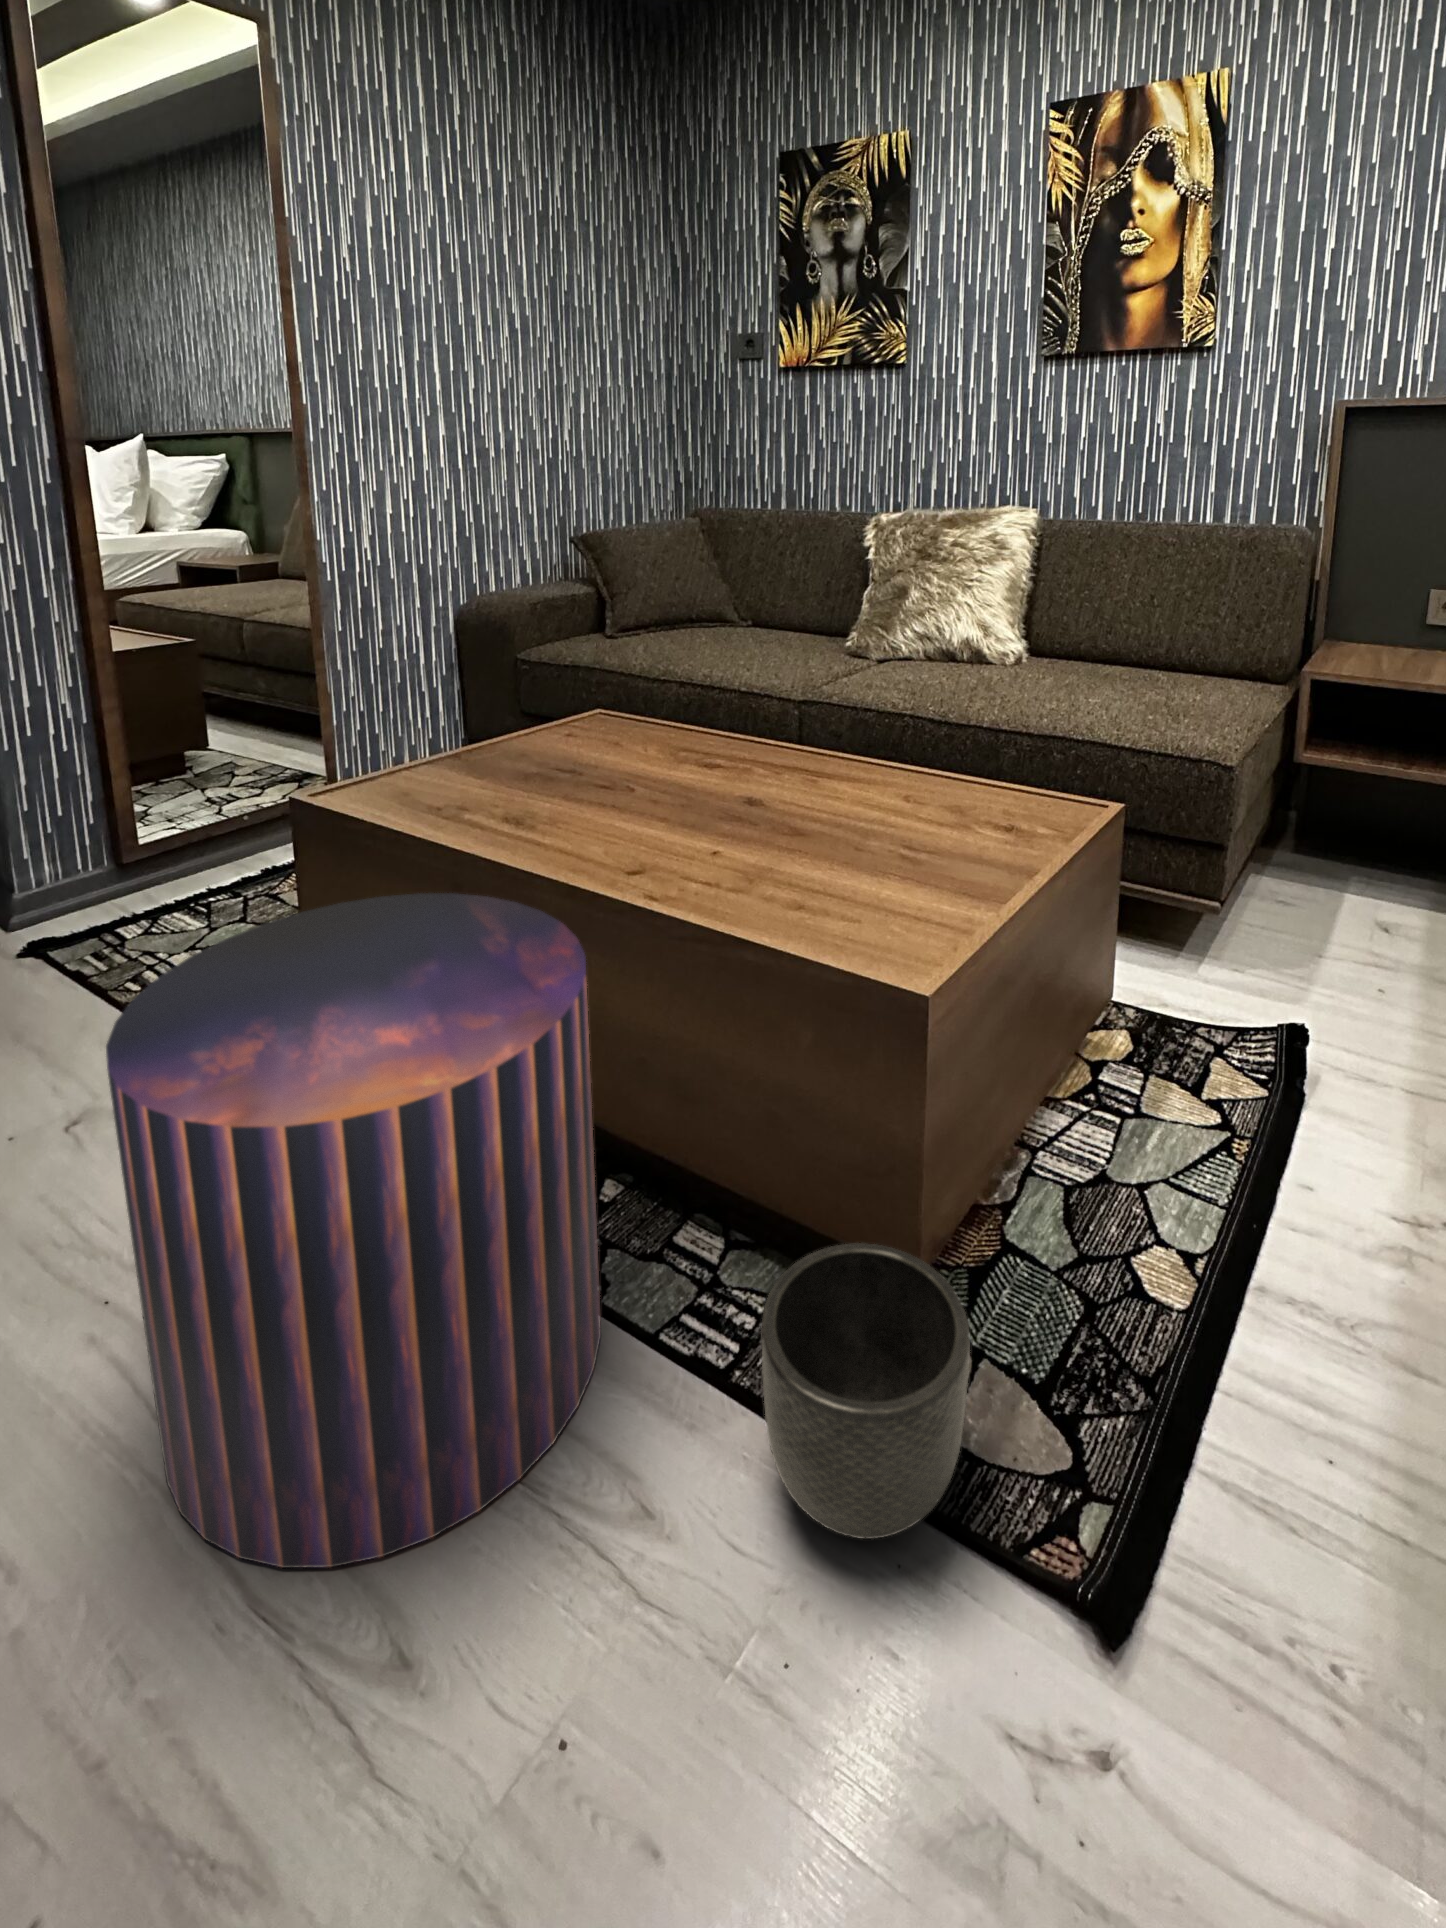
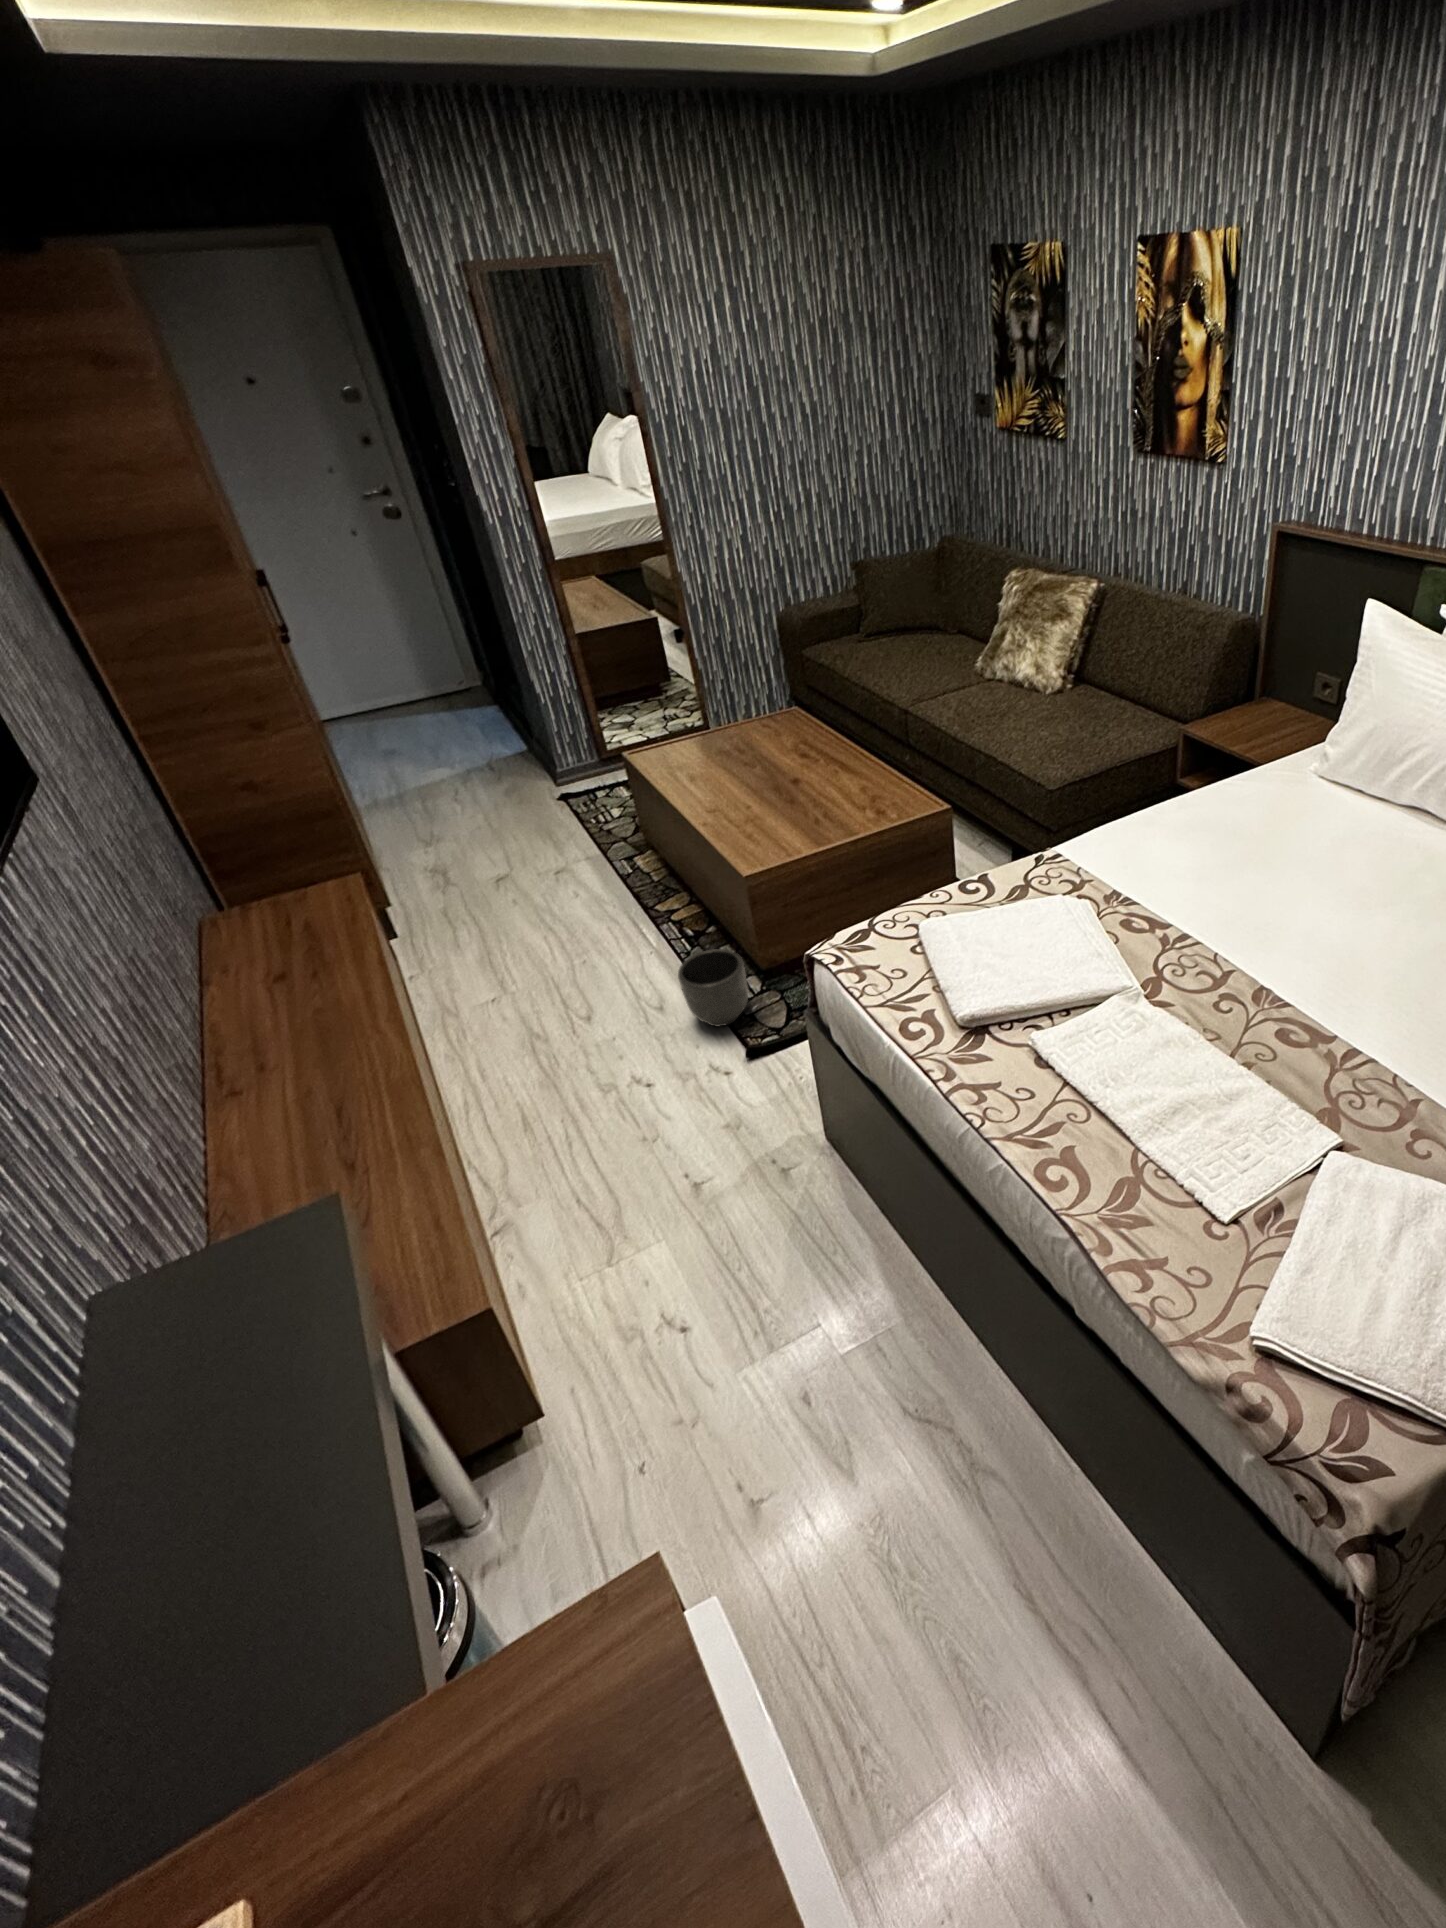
pouf: present [106,893,601,1568] -> none [511,811,688,1000]

